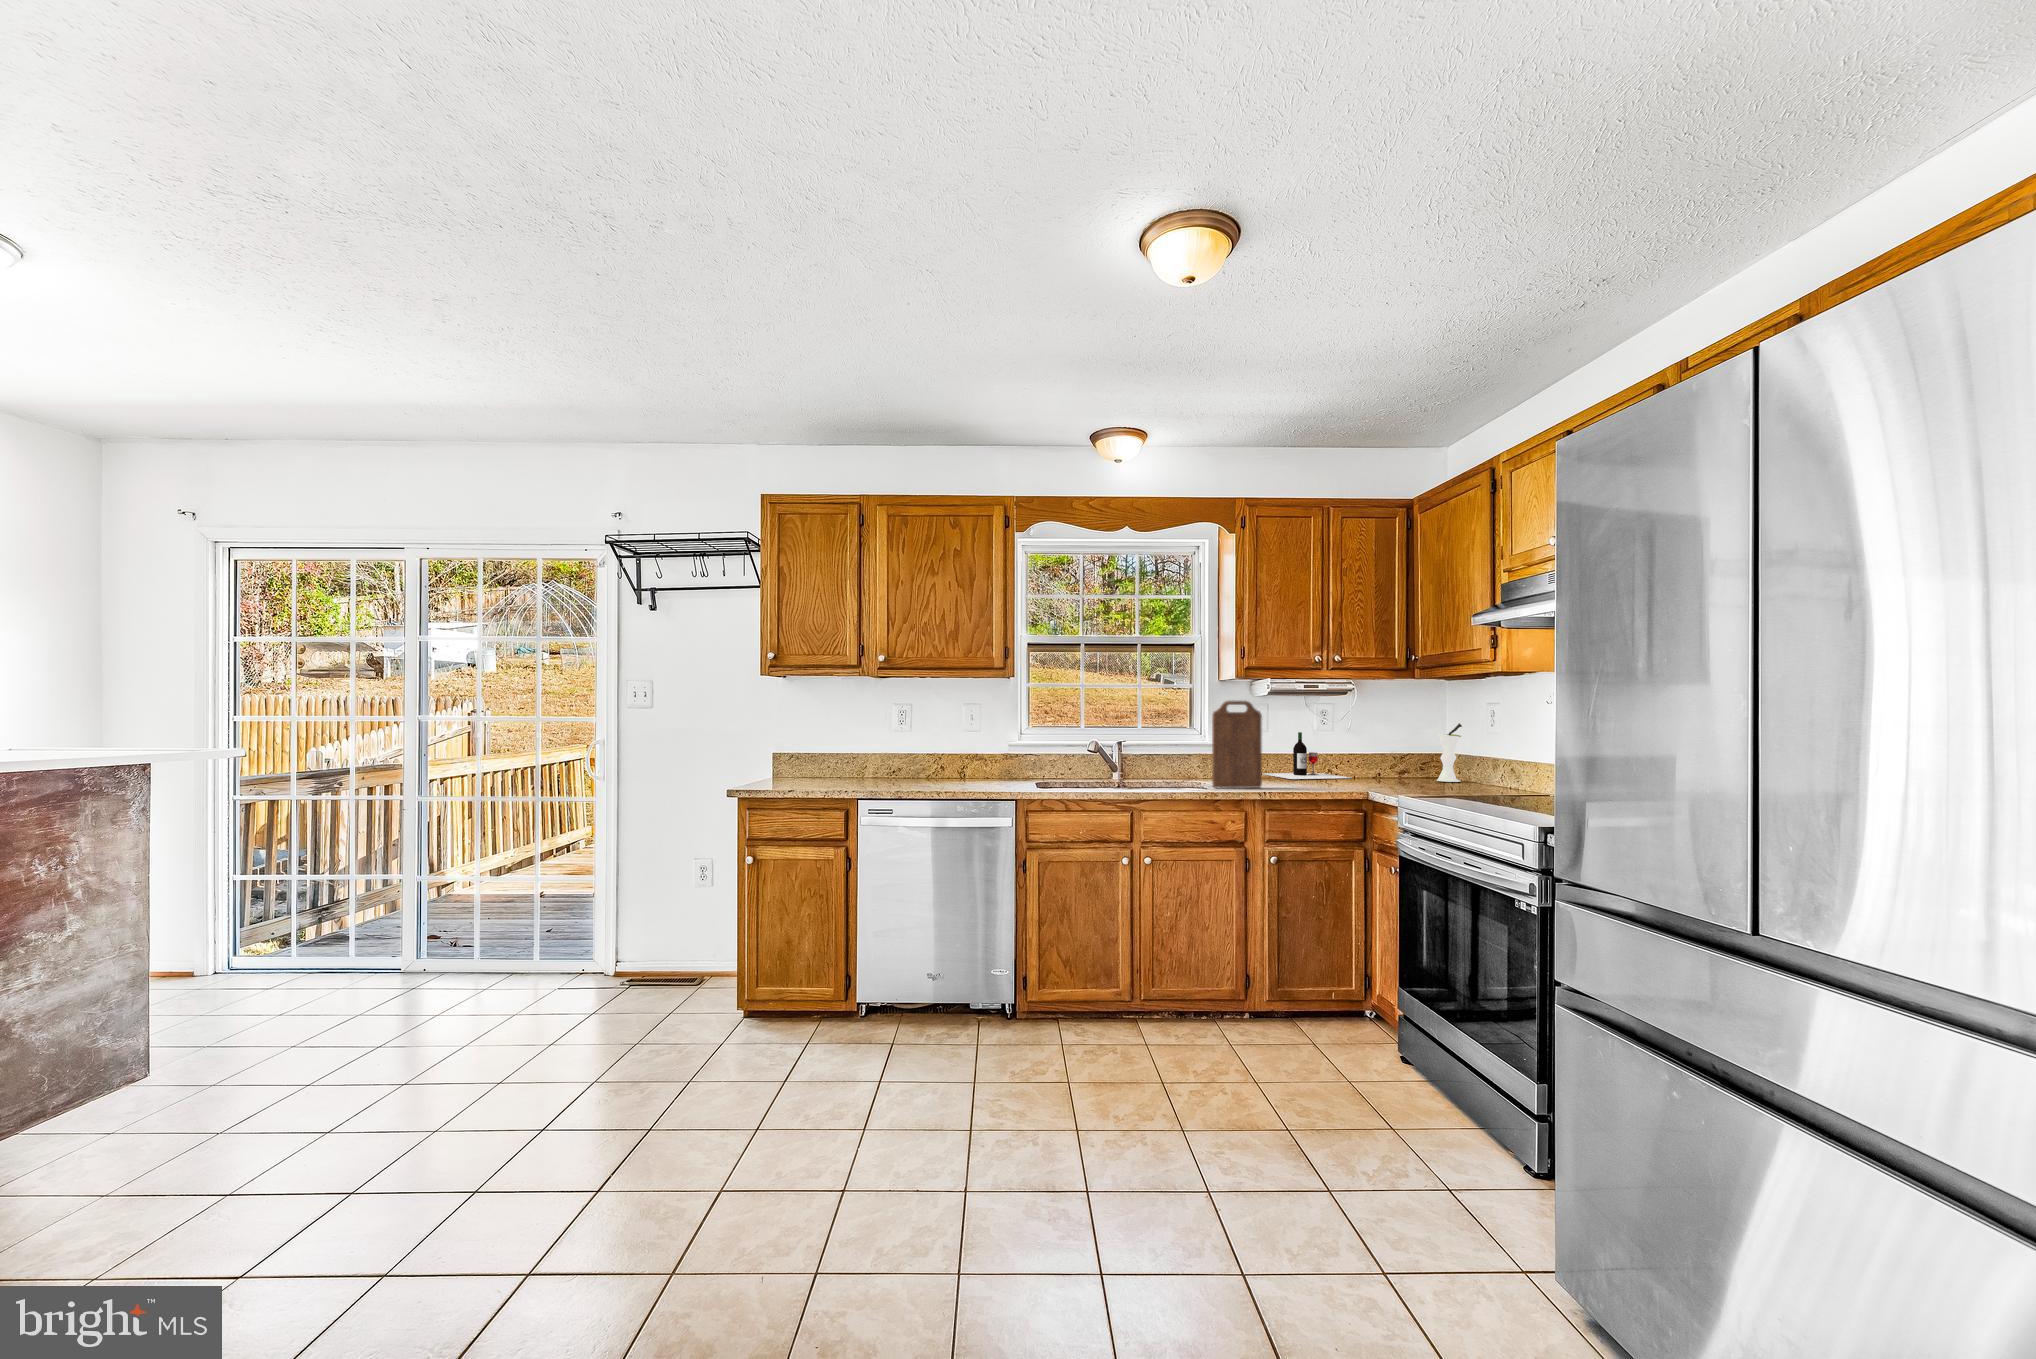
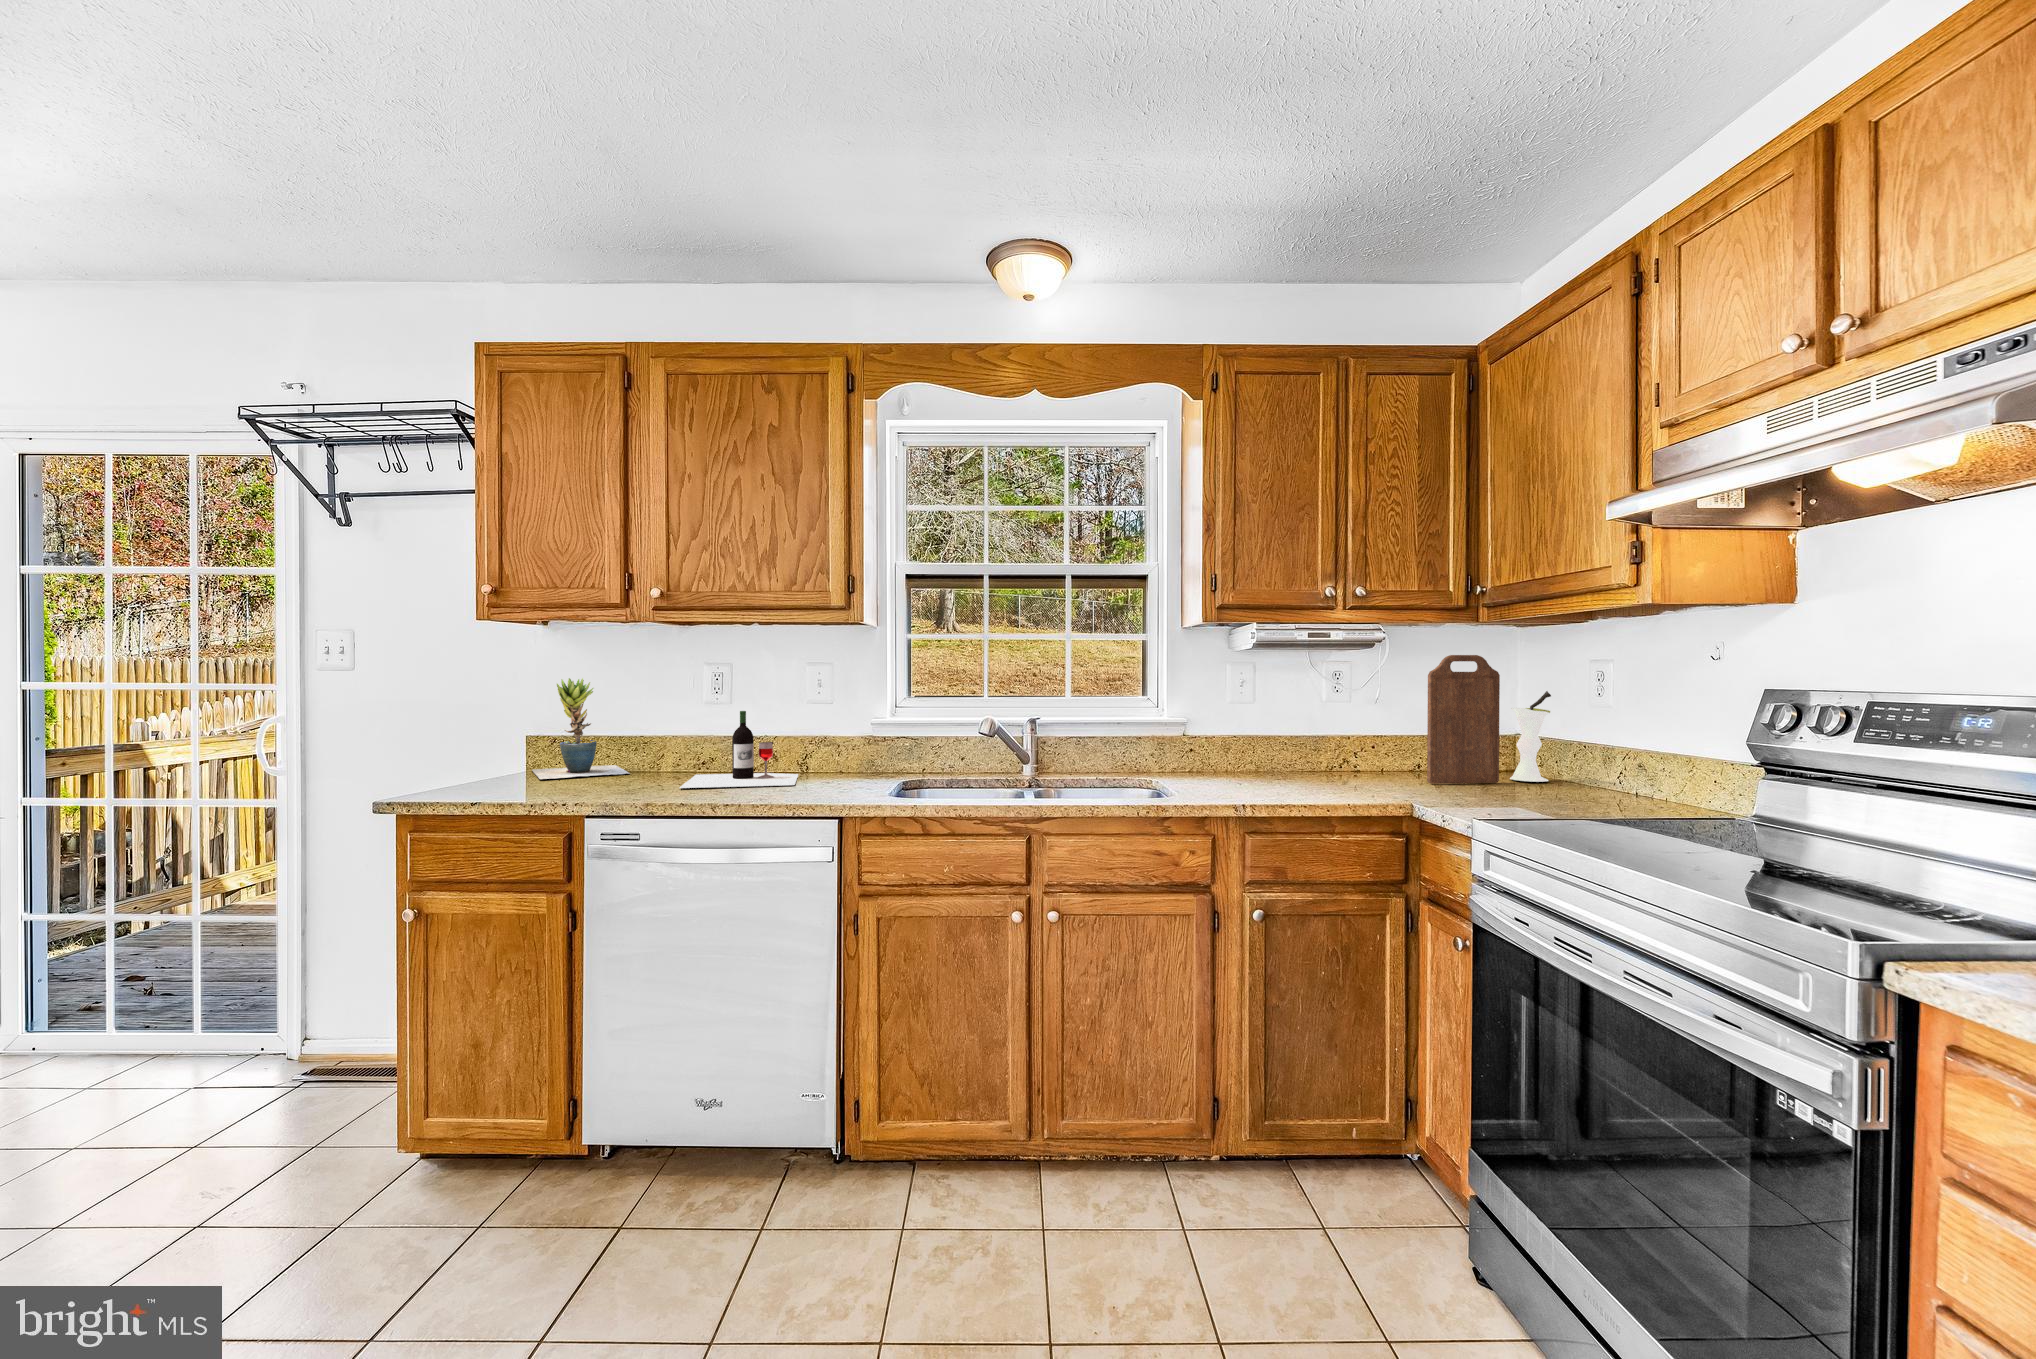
cutting board: present [1212,701,1262,788] -> present [1427,655,1500,784]
potted plant: none [775,712,848,780] -> present [532,678,629,779]
wine bottle: present [1262,732,1349,779] -> present [679,711,798,788]

